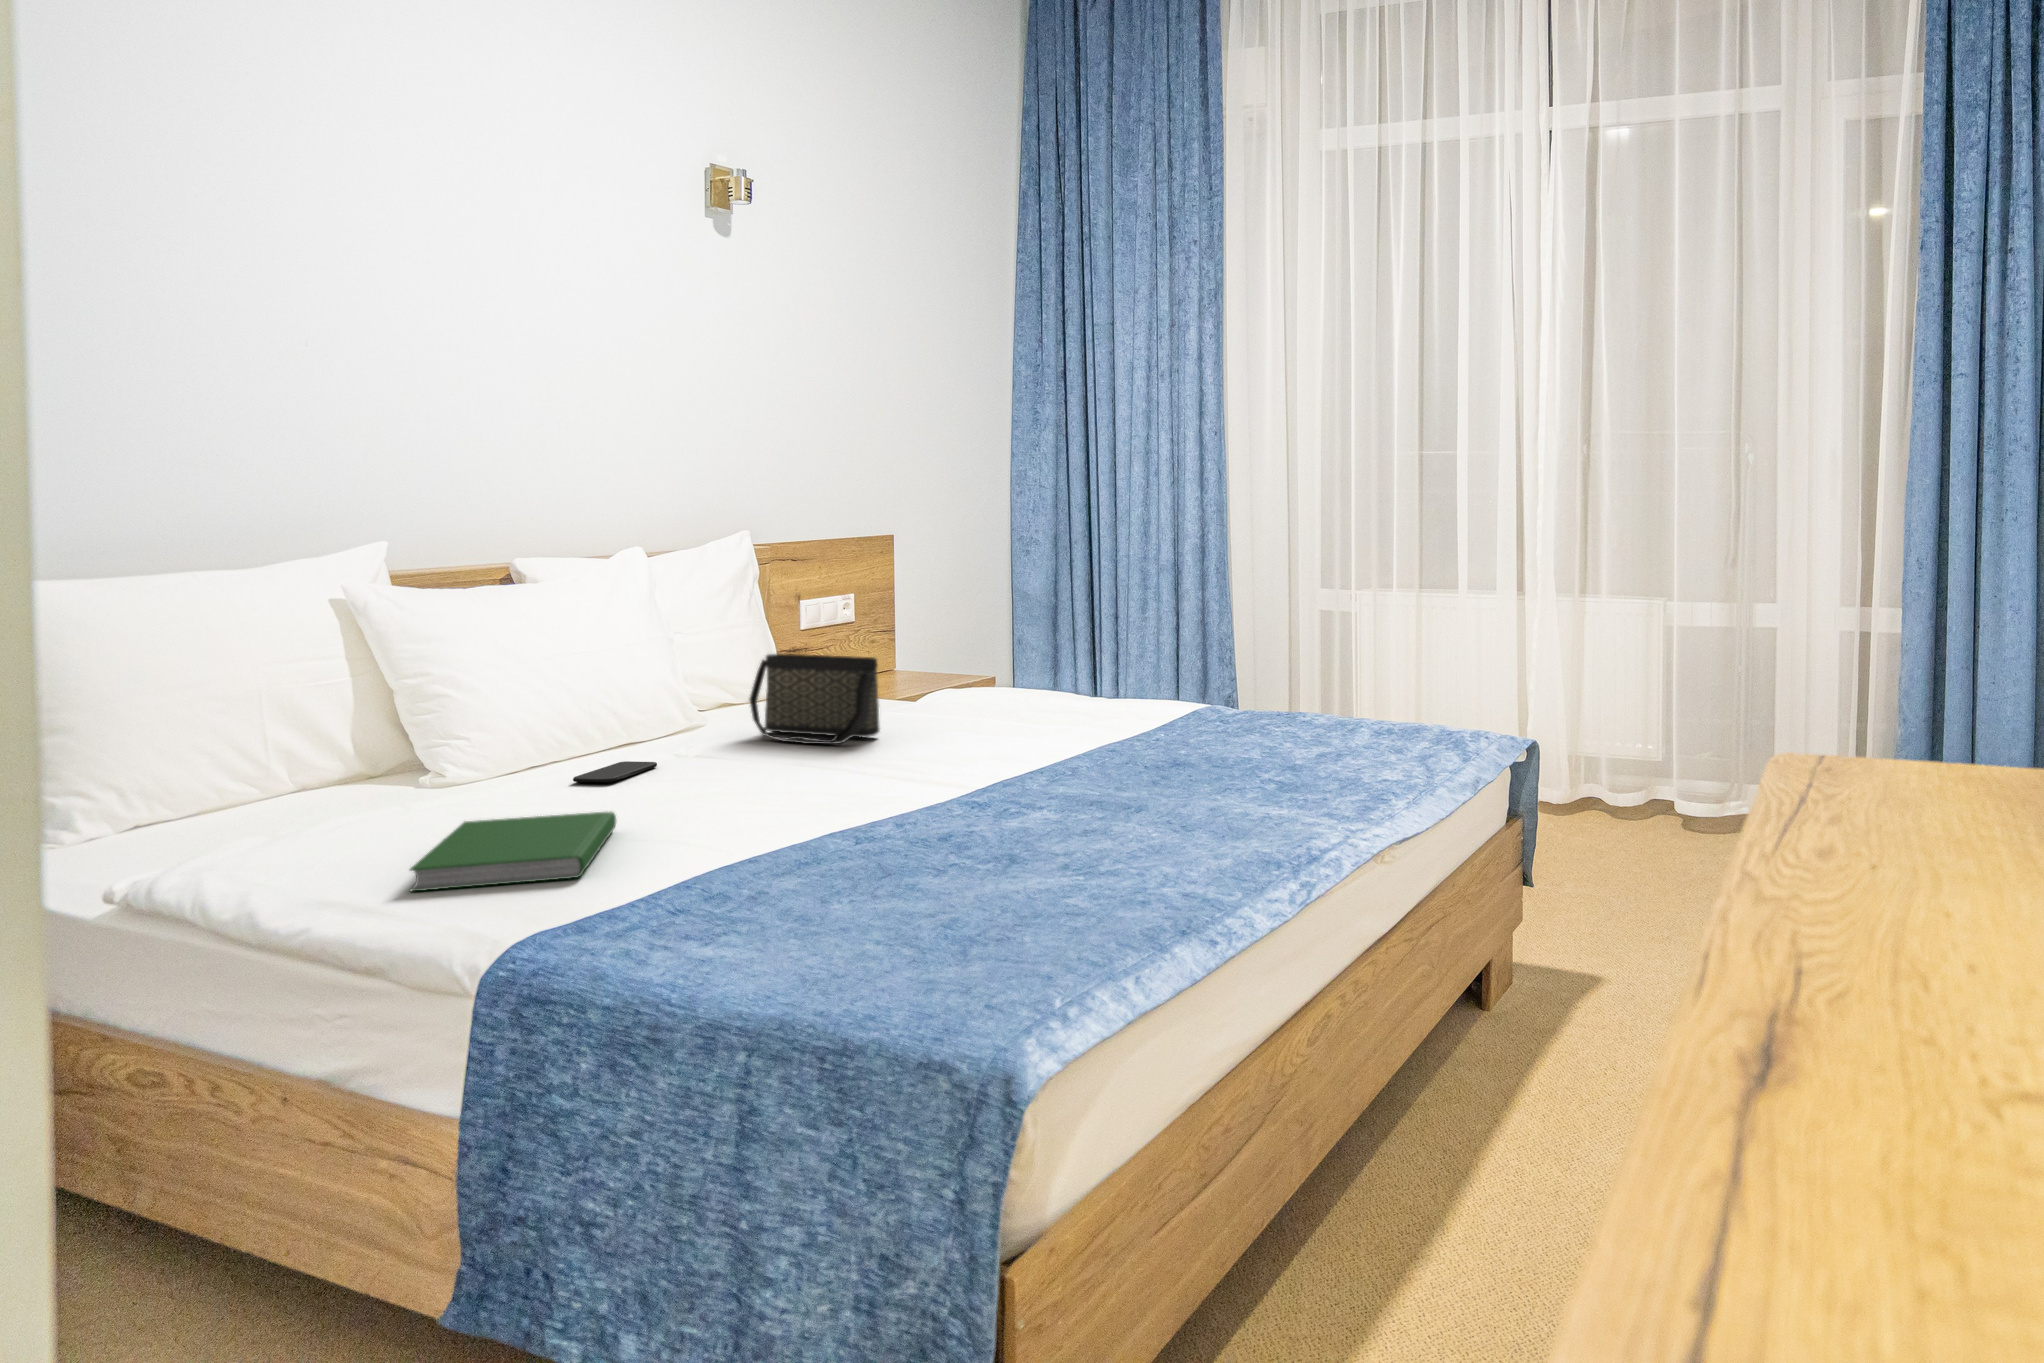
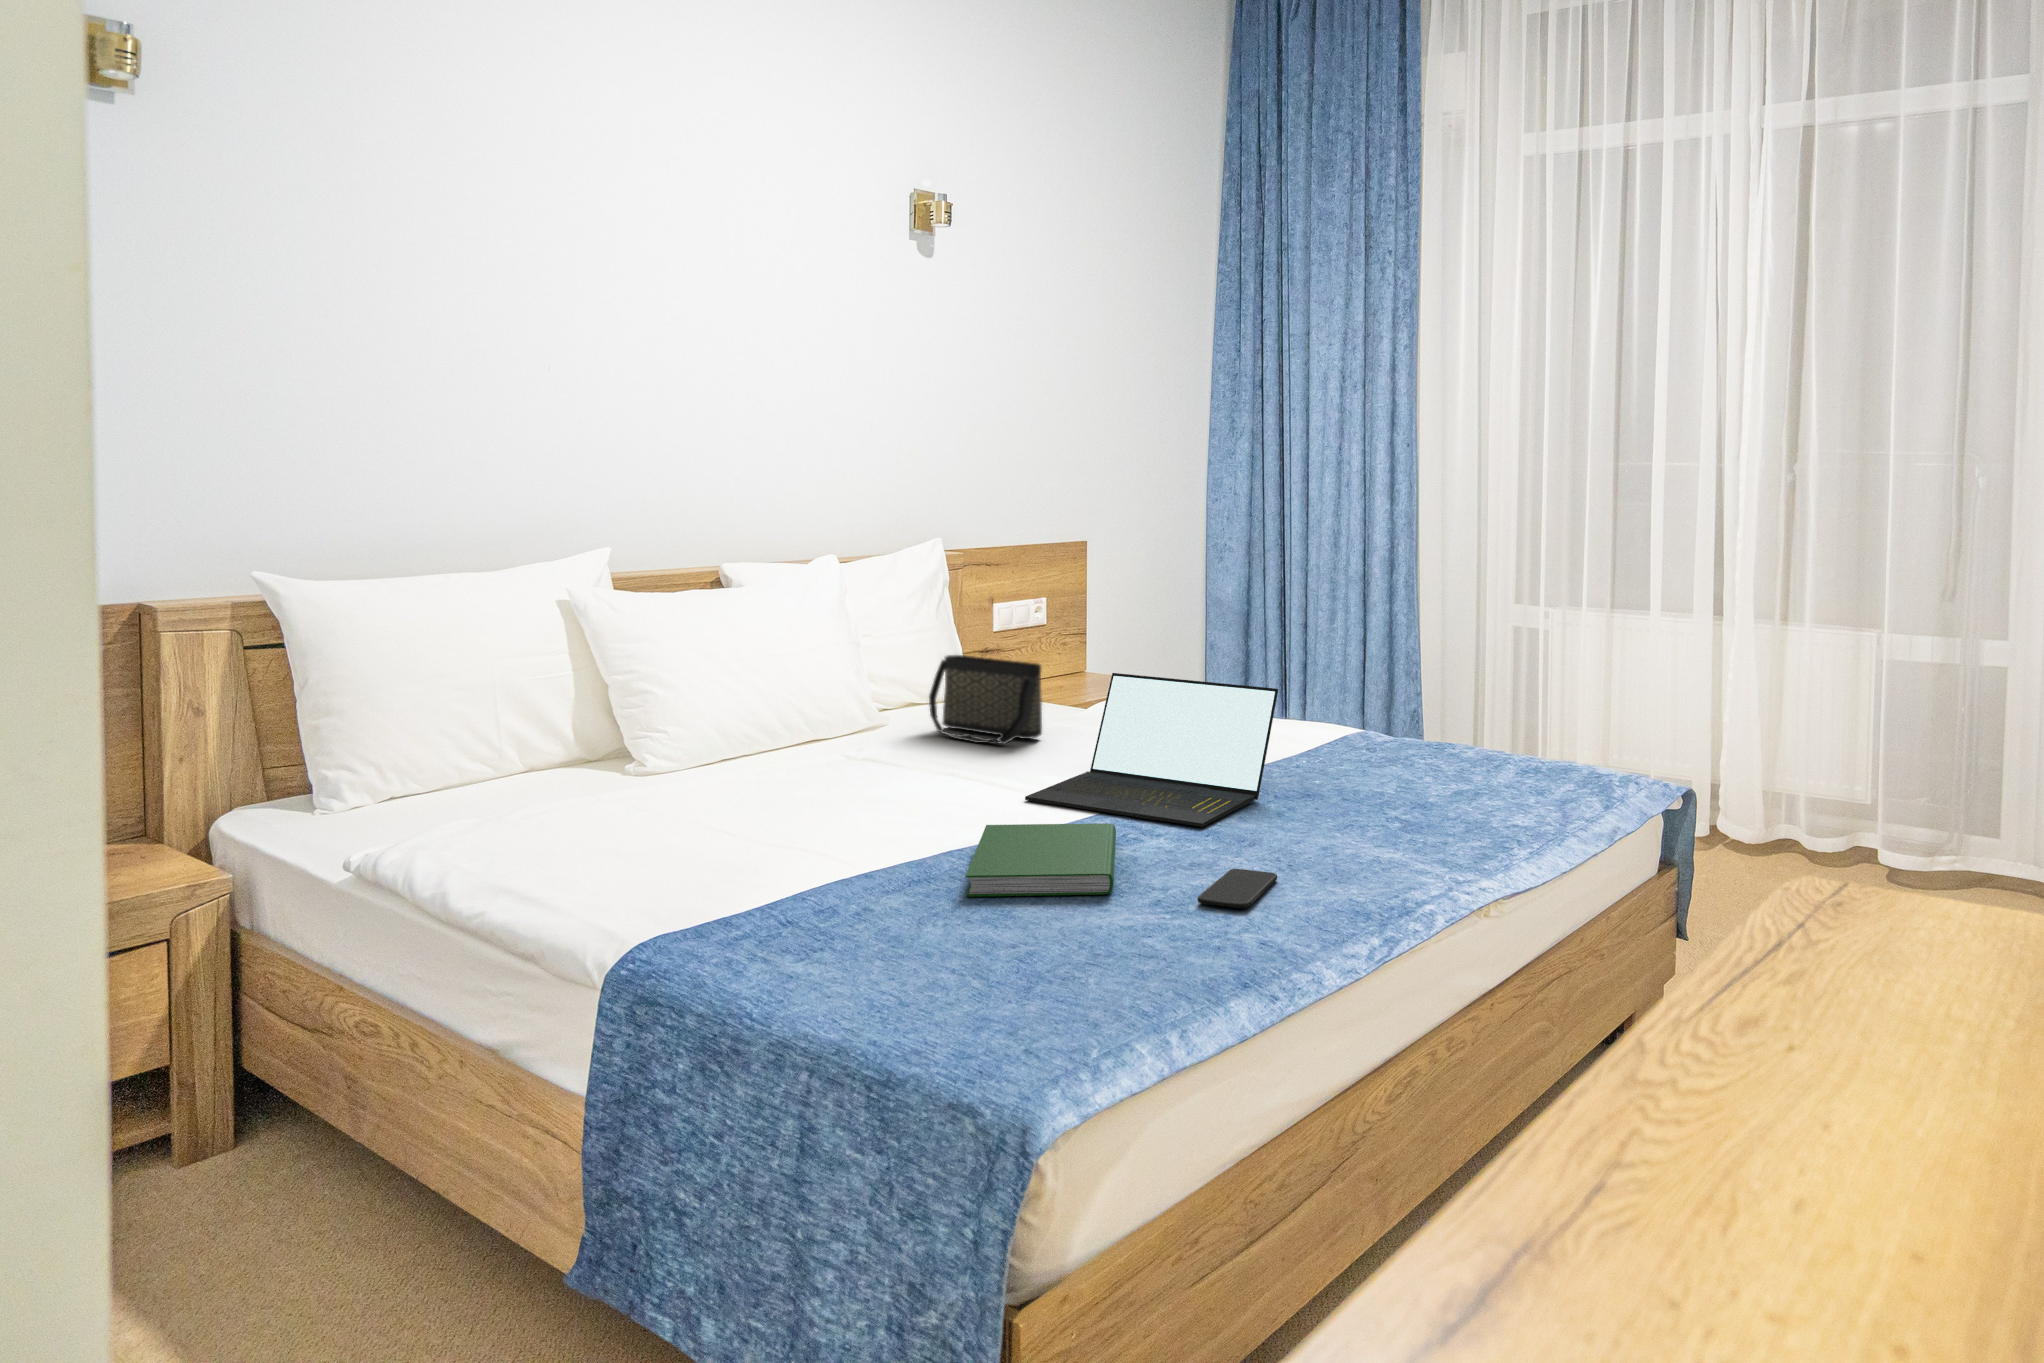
laptop: none [887,659,1145,803] -> present [1025,673,1278,827]
smartphone: present [573,761,657,783] -> present [1197,869,1277,908]
hardcover book: present [410,812,616,891] -> present [966,823,1116,897]

